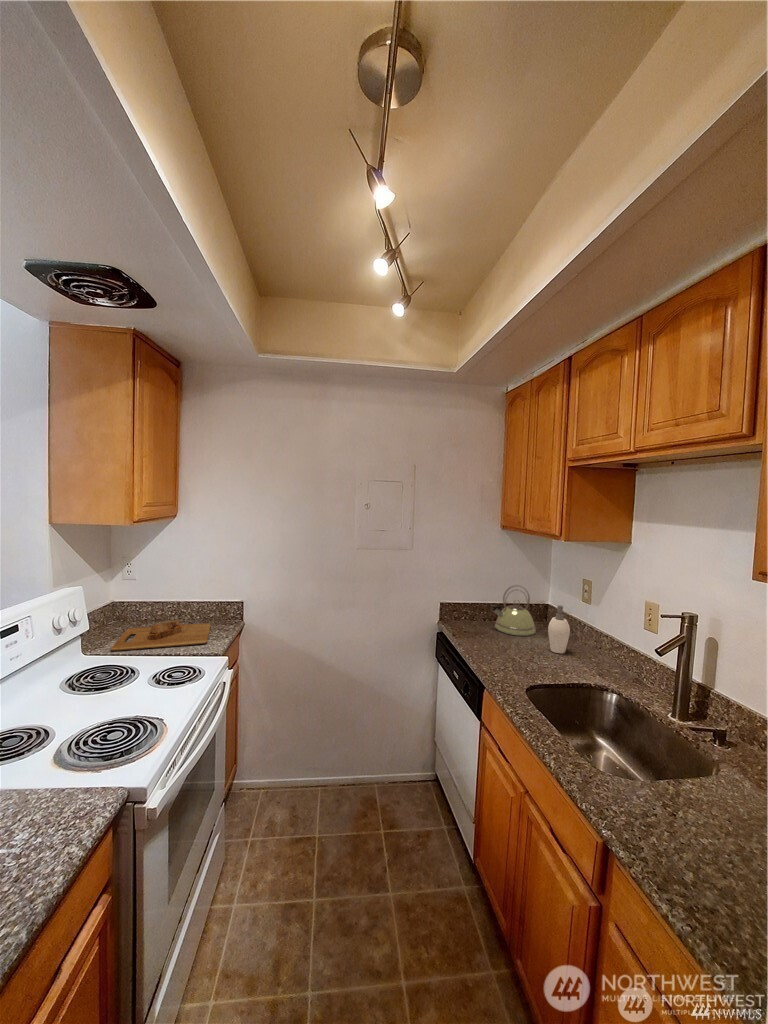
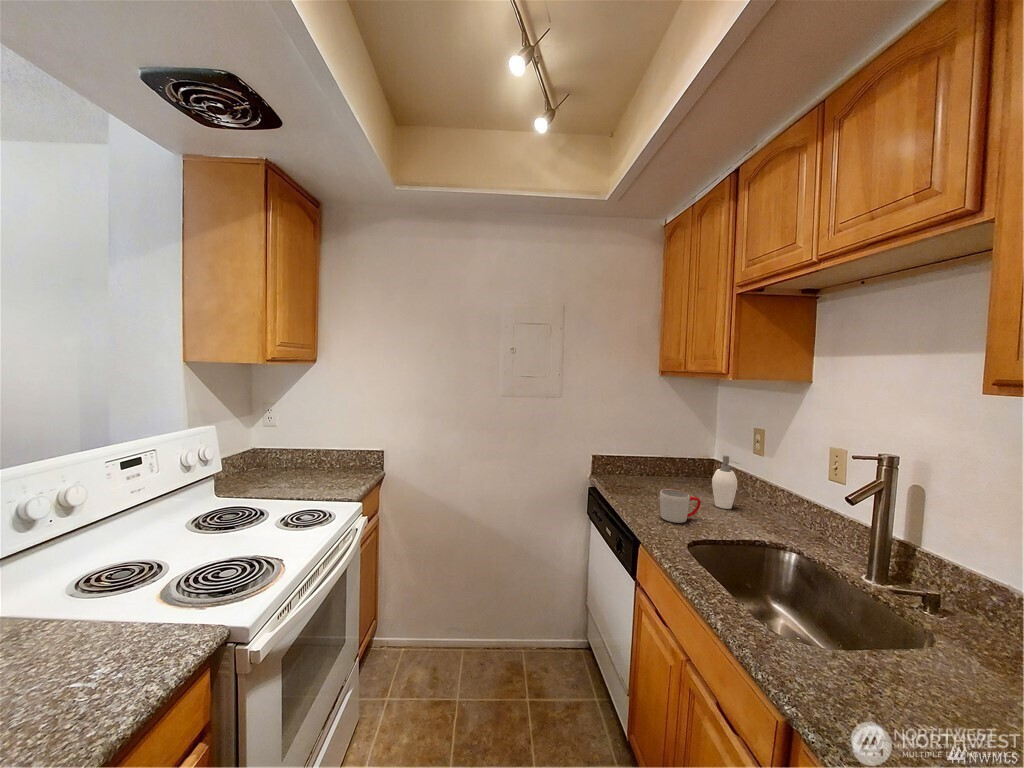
kettle: present [492,585,536,636] -> none [648,436,698,491]
cutting board: present [111,620,210,651] -> none [247,466,351,494]
mug: none [502,638,538,669] -> present [660,489,701,523]

